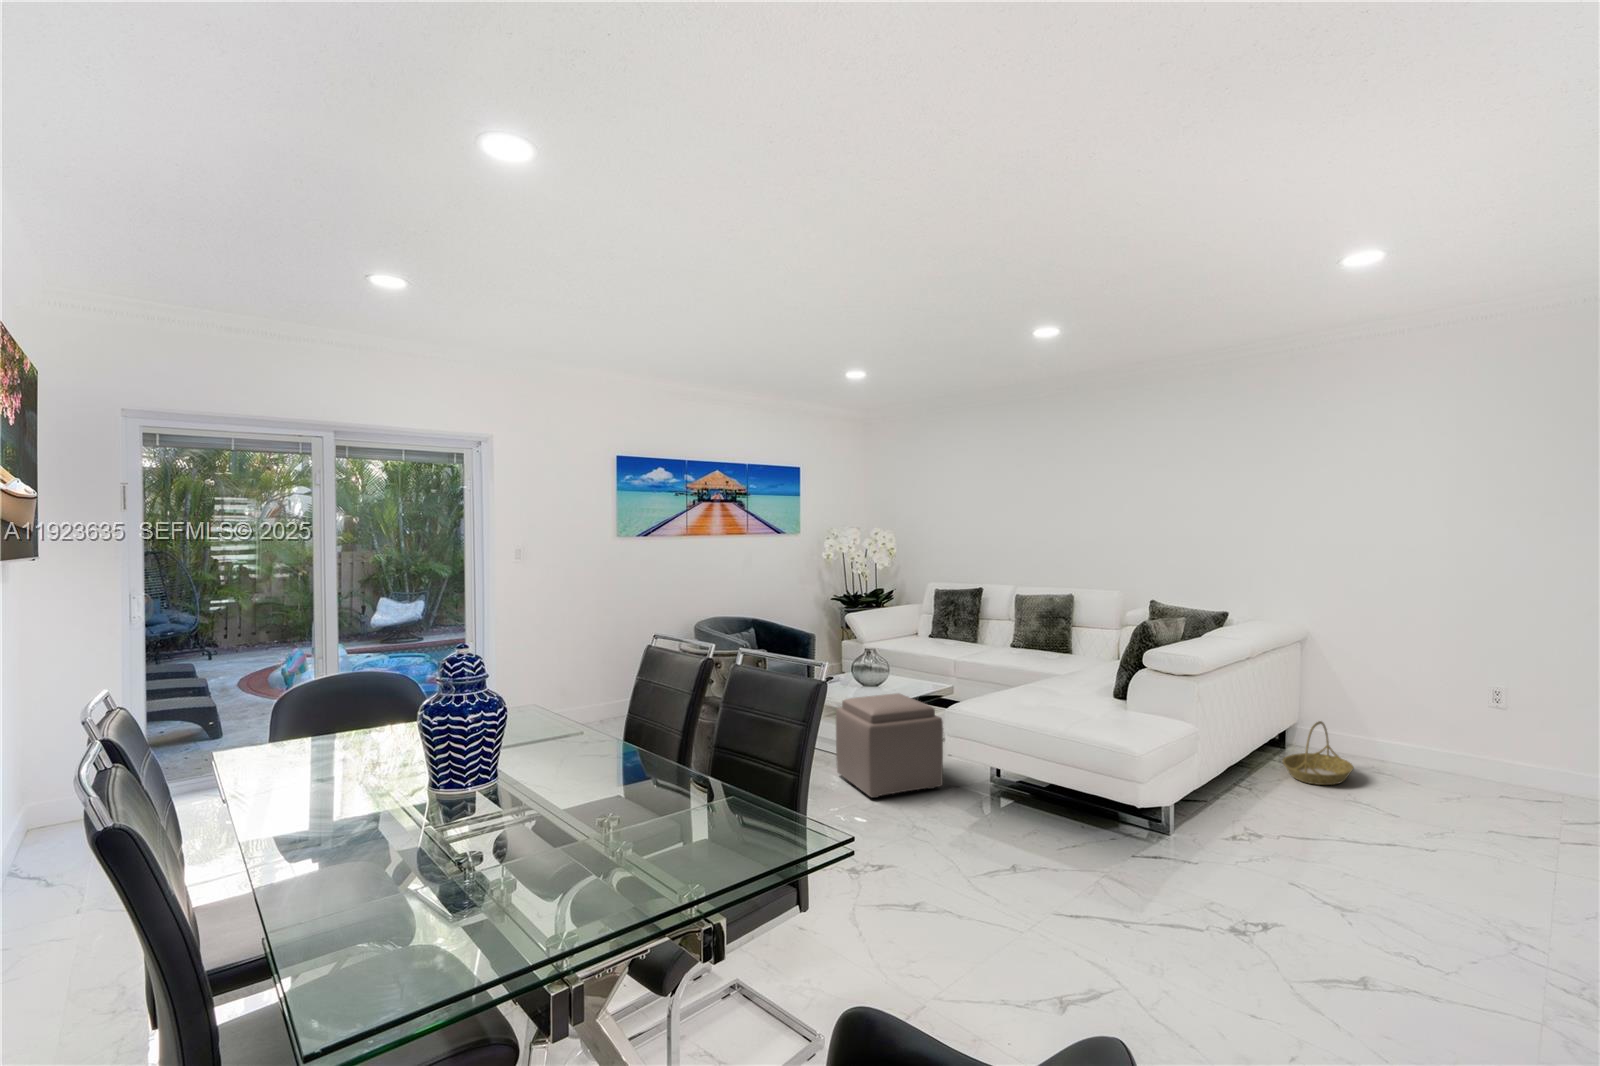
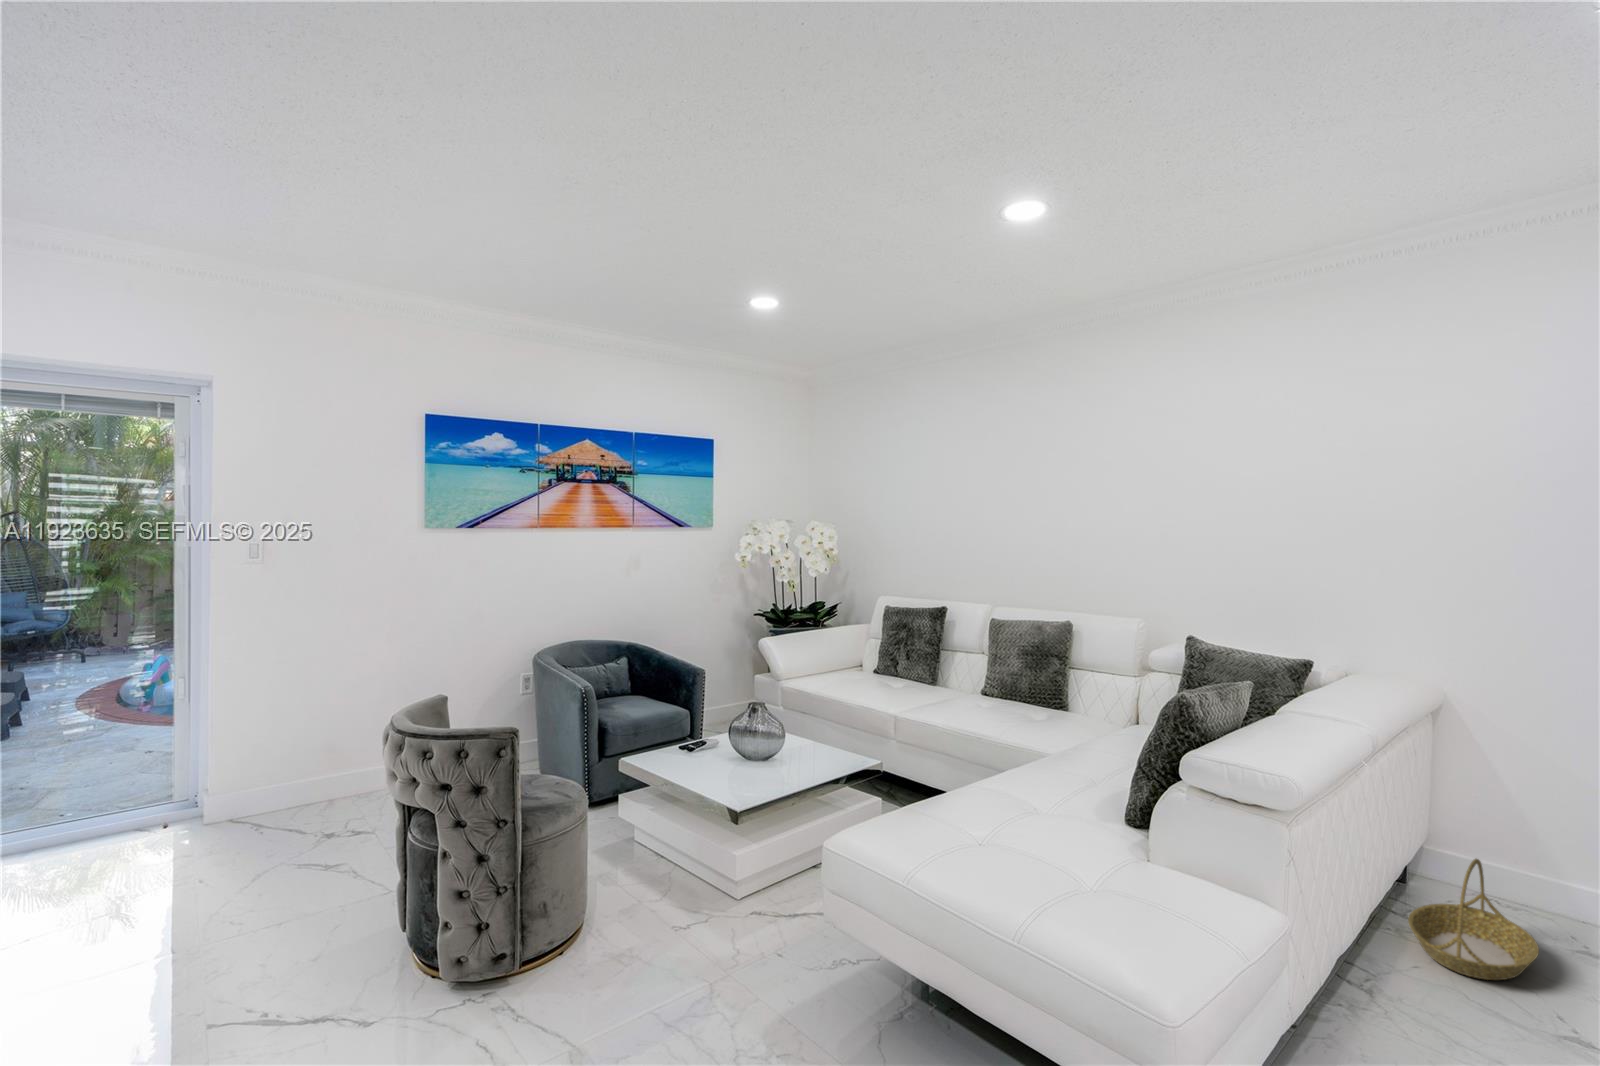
ottoman: present [836,693,943,798] -> none [668,788,831,988]

